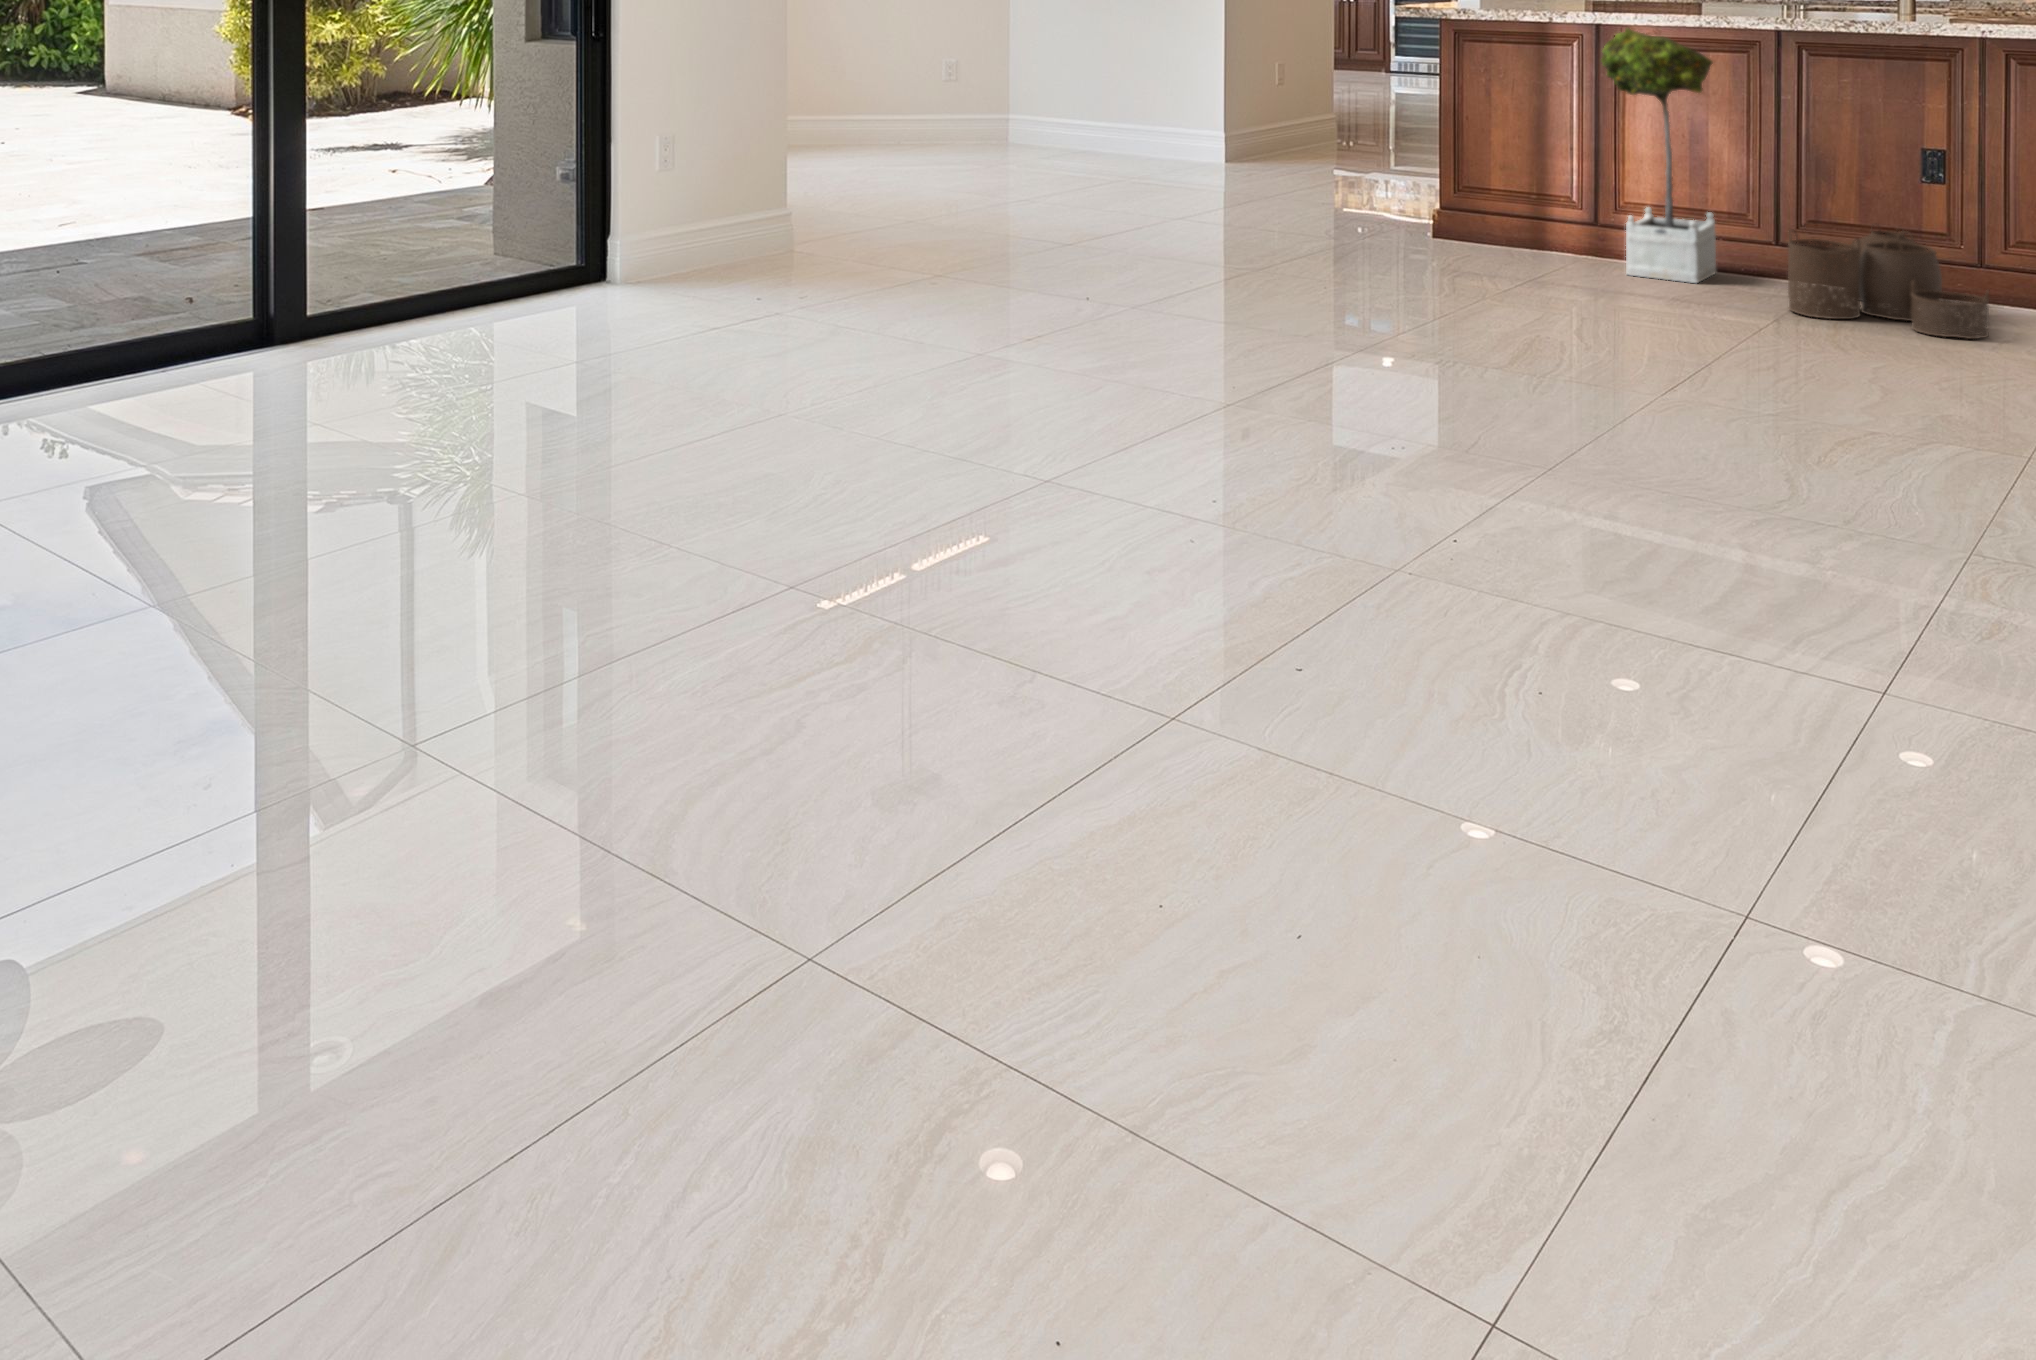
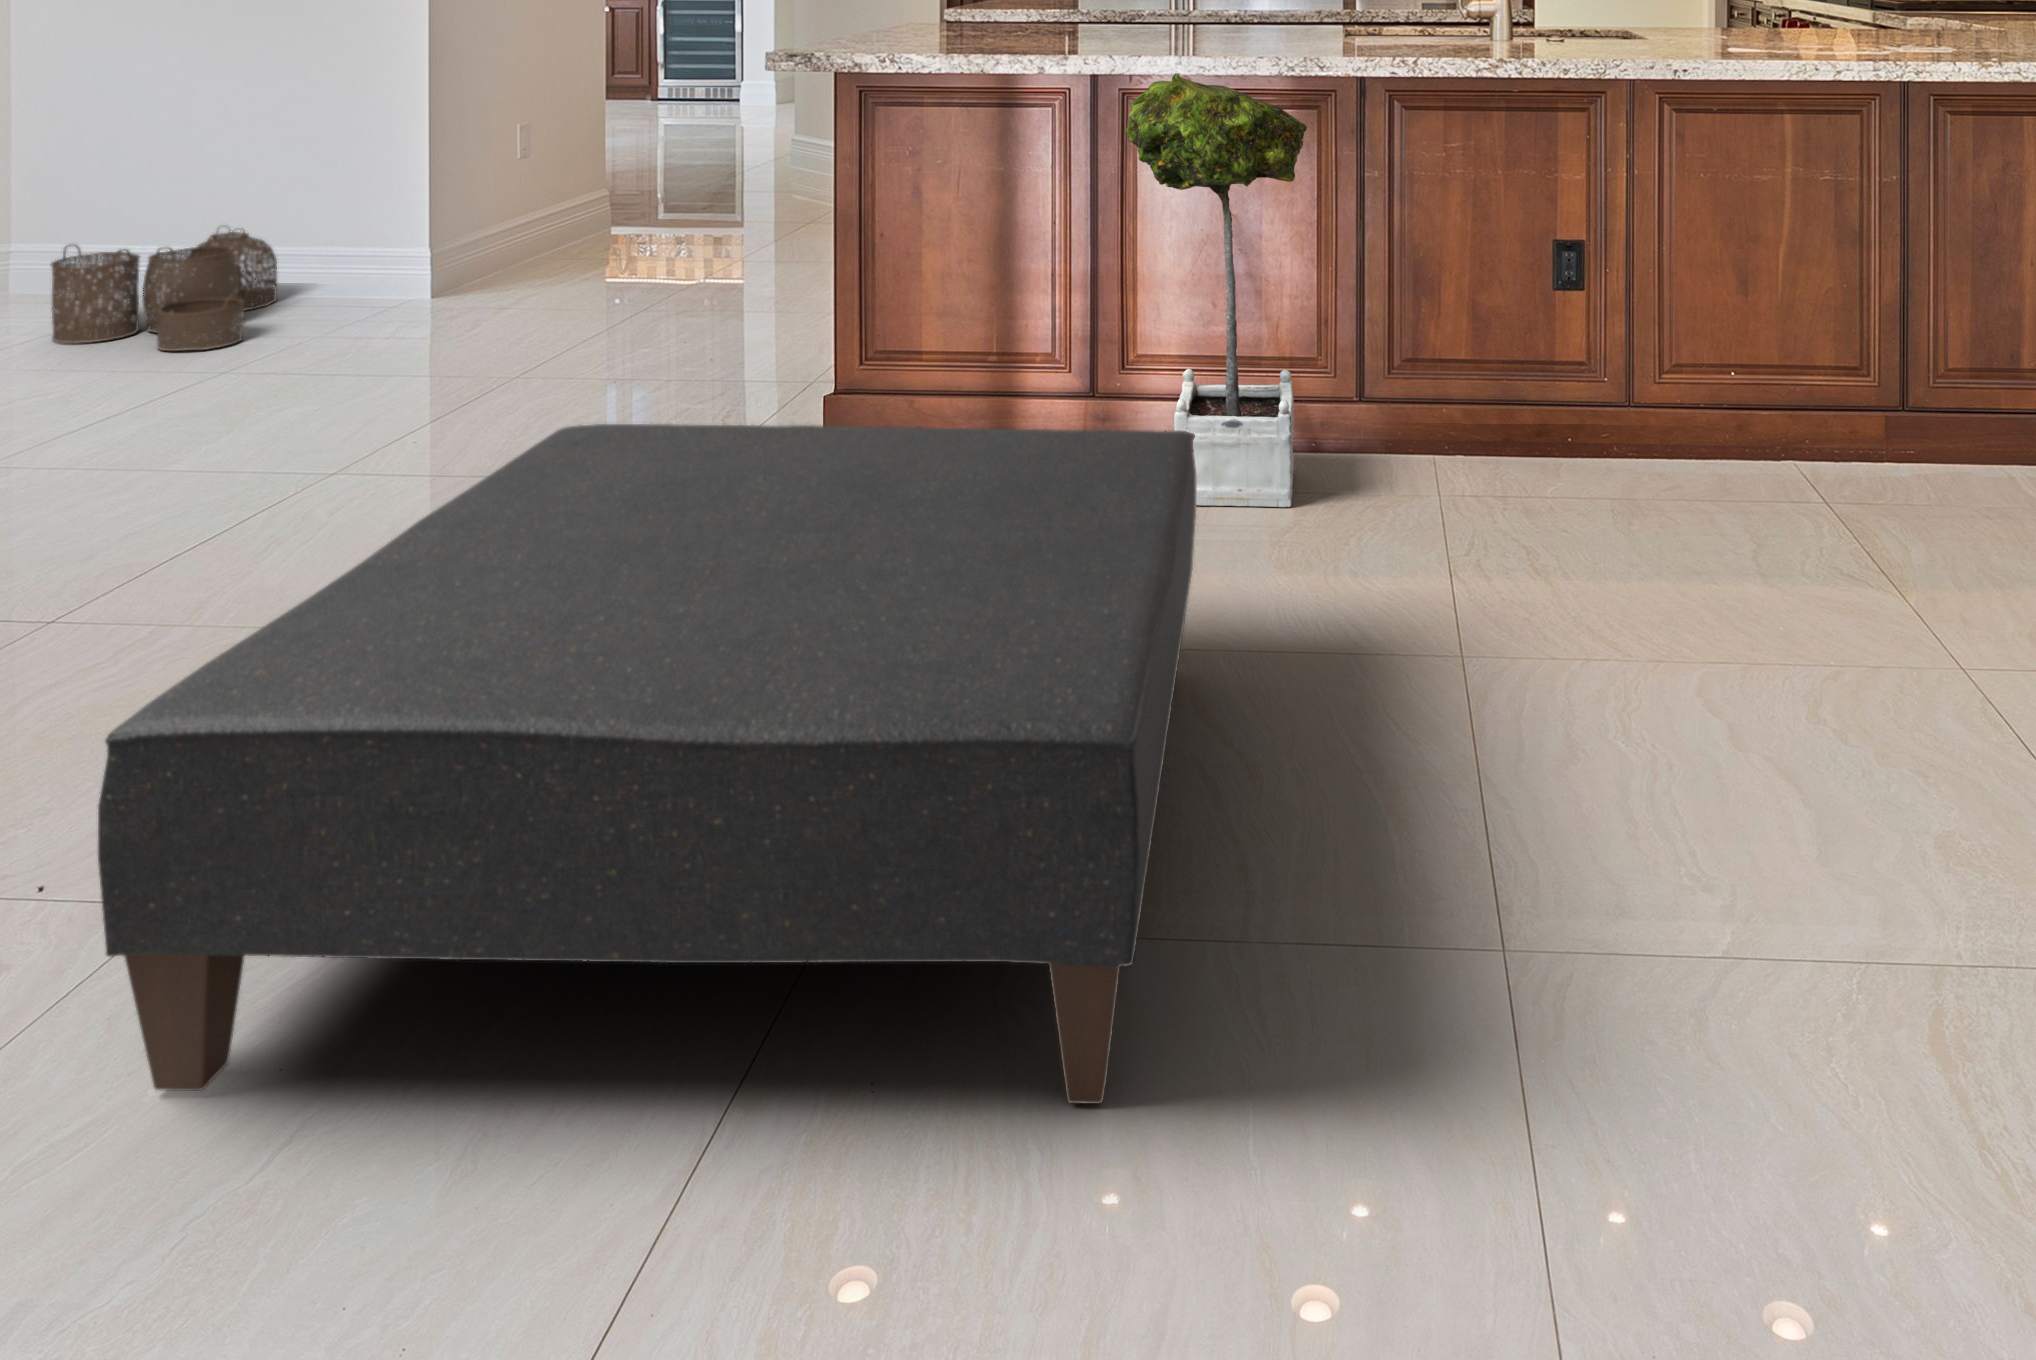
ottoman: none [1152,170,1589,367] -> present [98,424,1196,1104]
woven basket: present [1788,230,1989,339] -> present [50,228,277,351]

